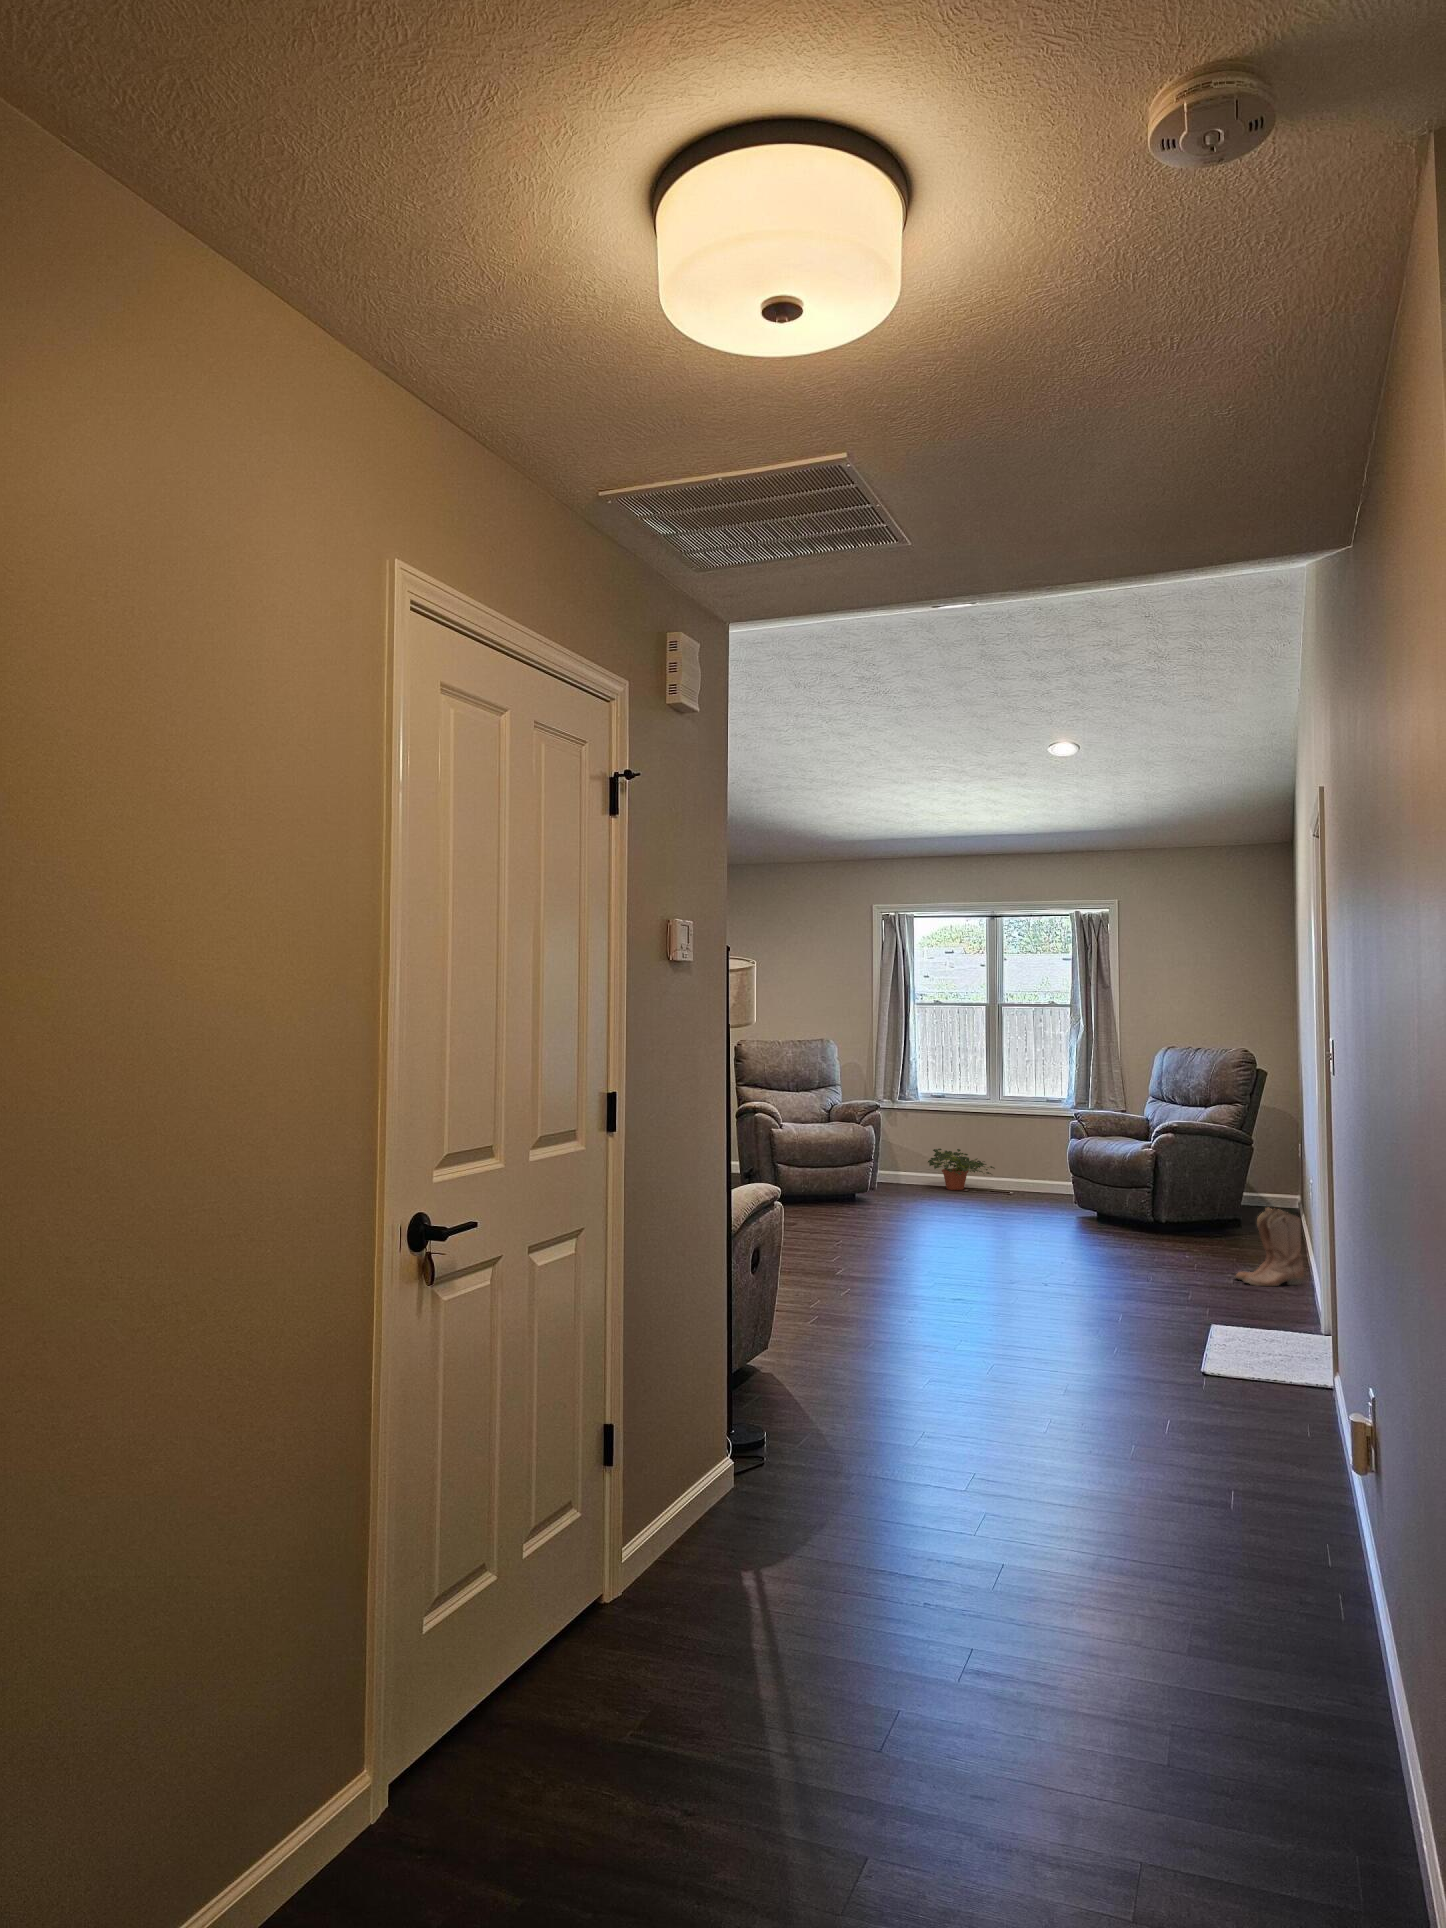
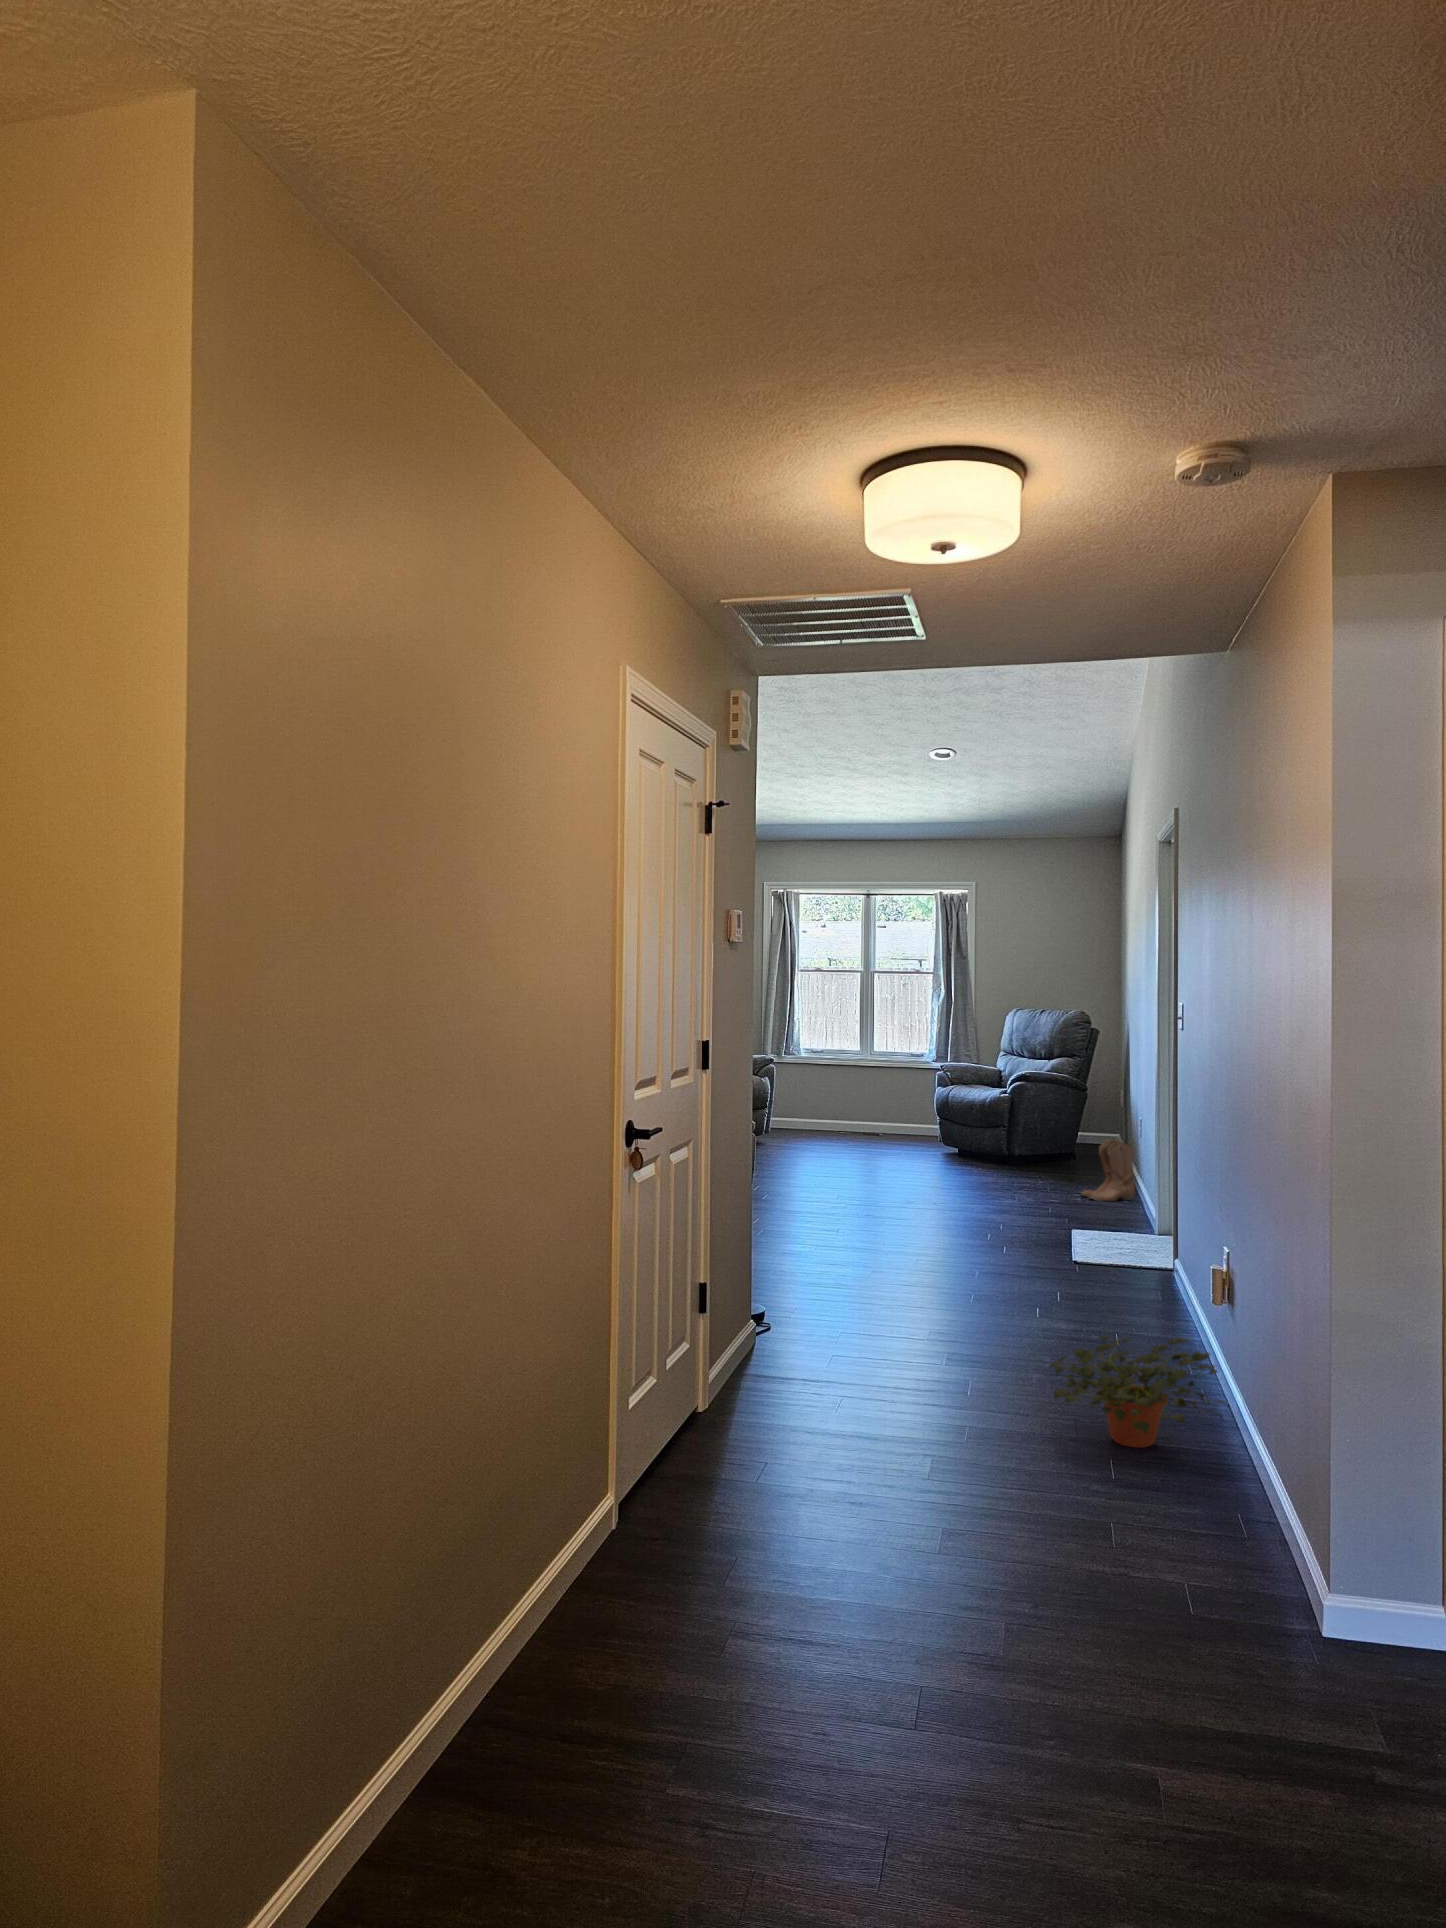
potted plant: present [928,1149,995,1190] -> present [1050,1335,1229,1448]

